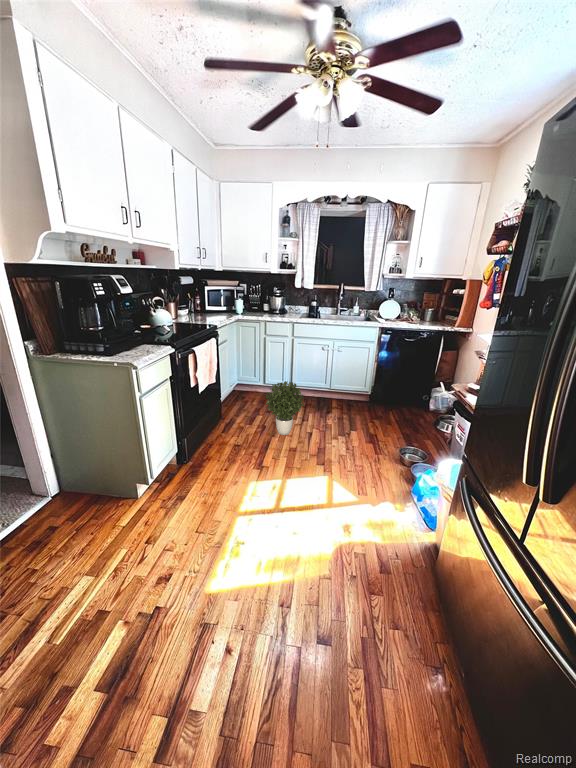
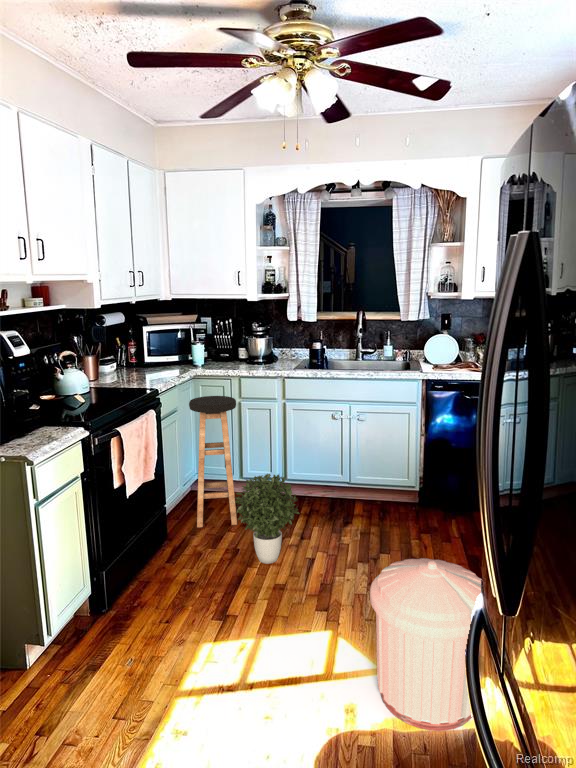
bar stool: none [235,333,265,412] -> present [189,396,237,527]
trash can: none [361,437,445,543] -> present [370,558,481,731]

